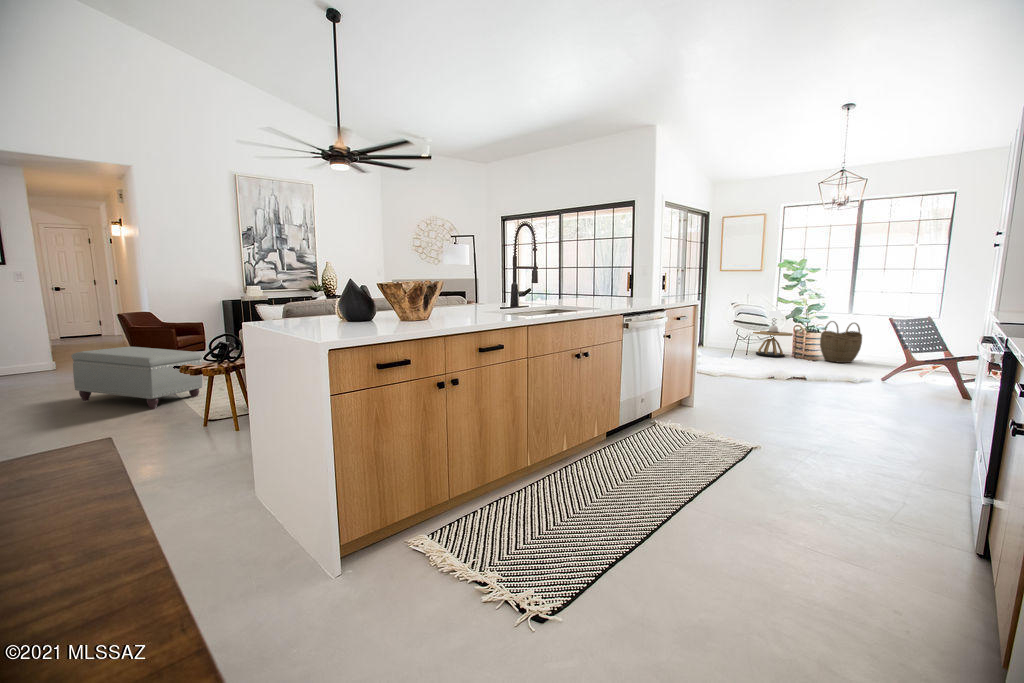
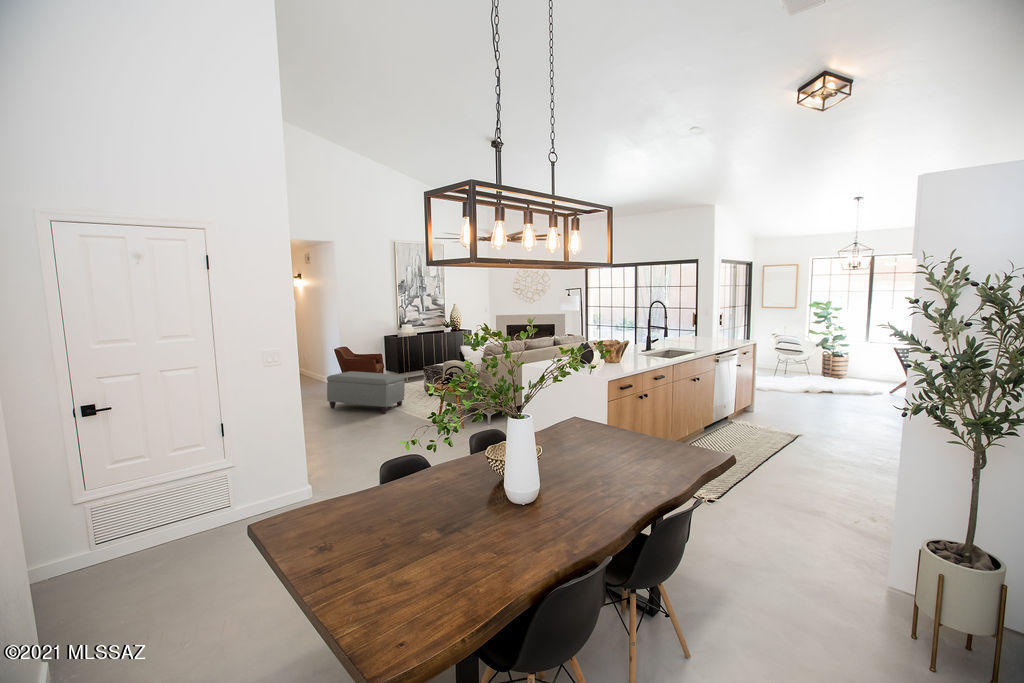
side table: present [753,311,793,357] -> none [789,340,822,377]
woven basket: present [820,321,862,363] -> none [844,348,877,381]

